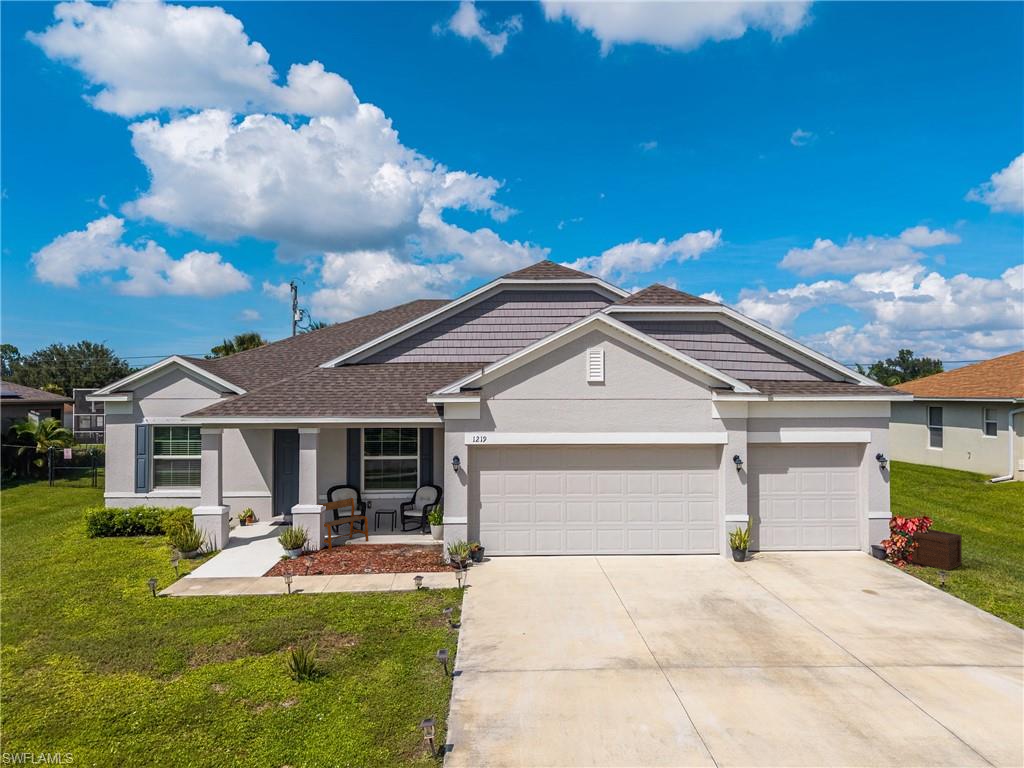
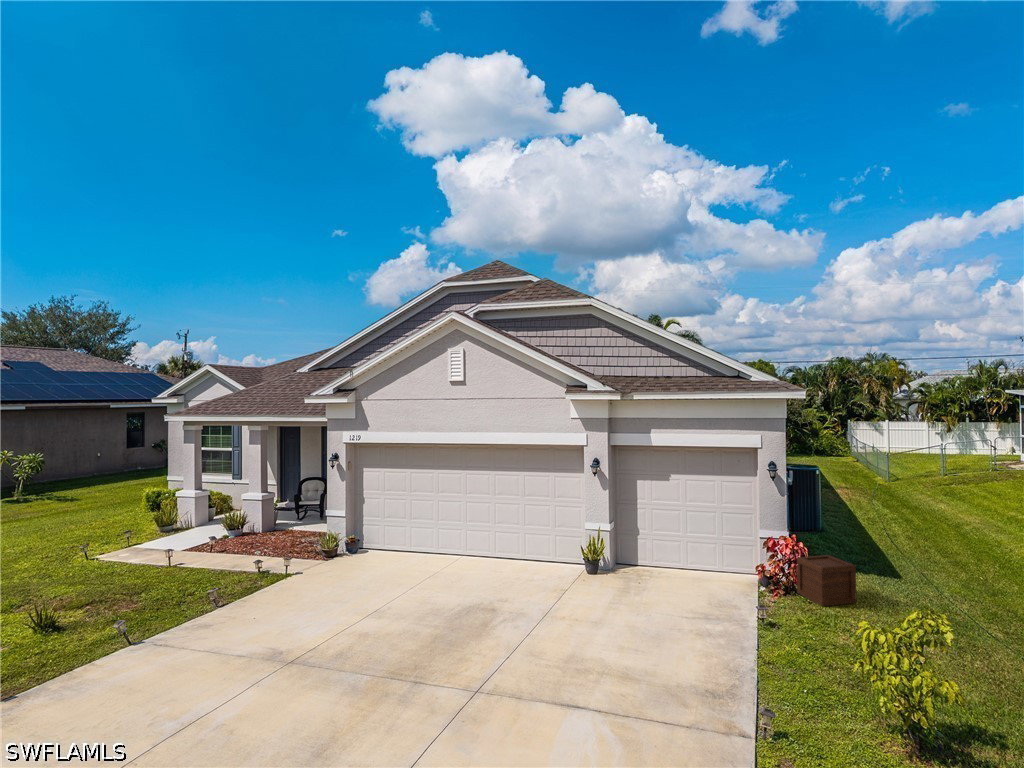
bench: present [319,498,368,551] -> none [264,488,309,532]

